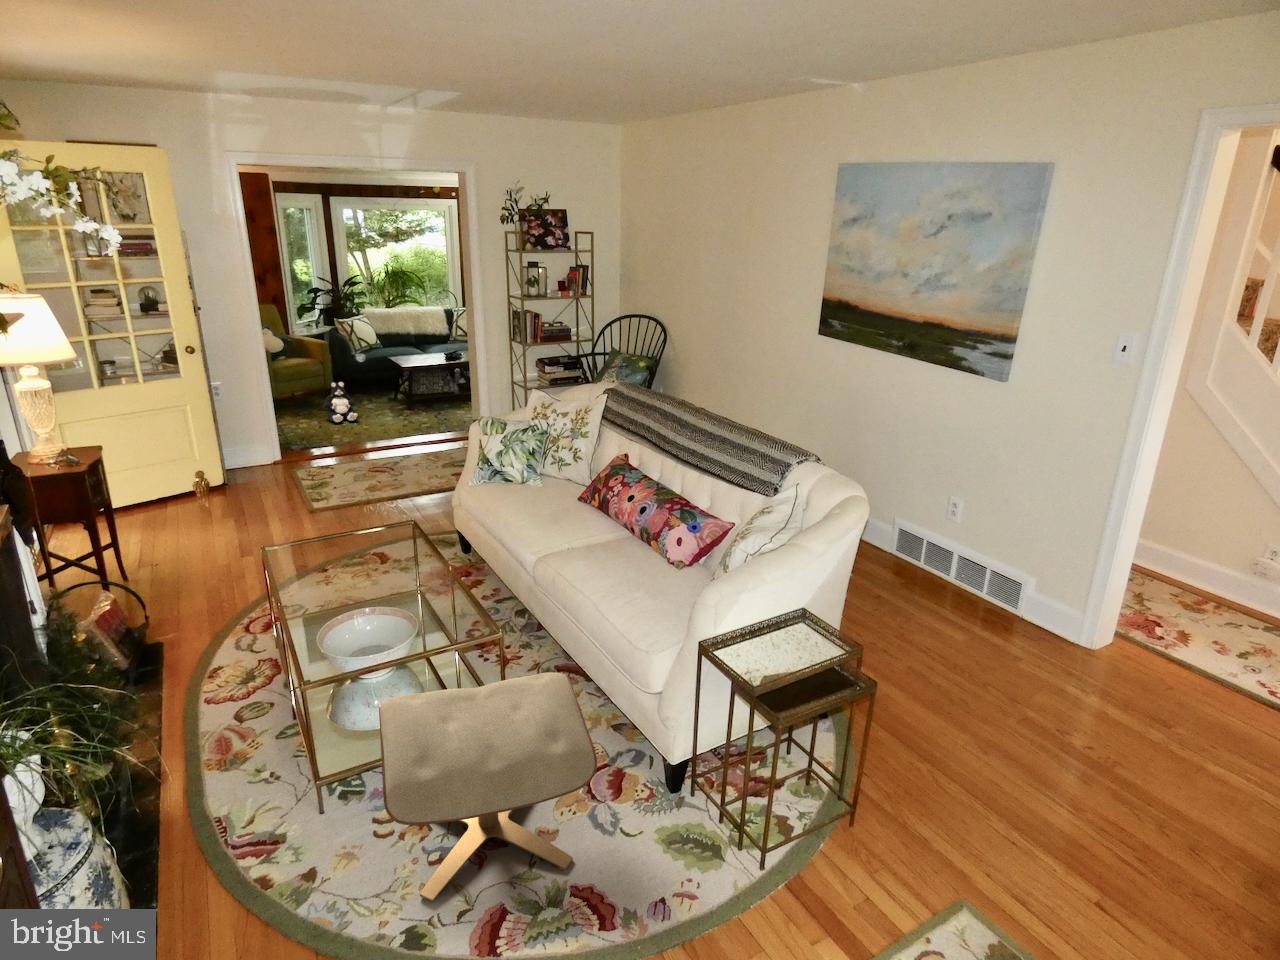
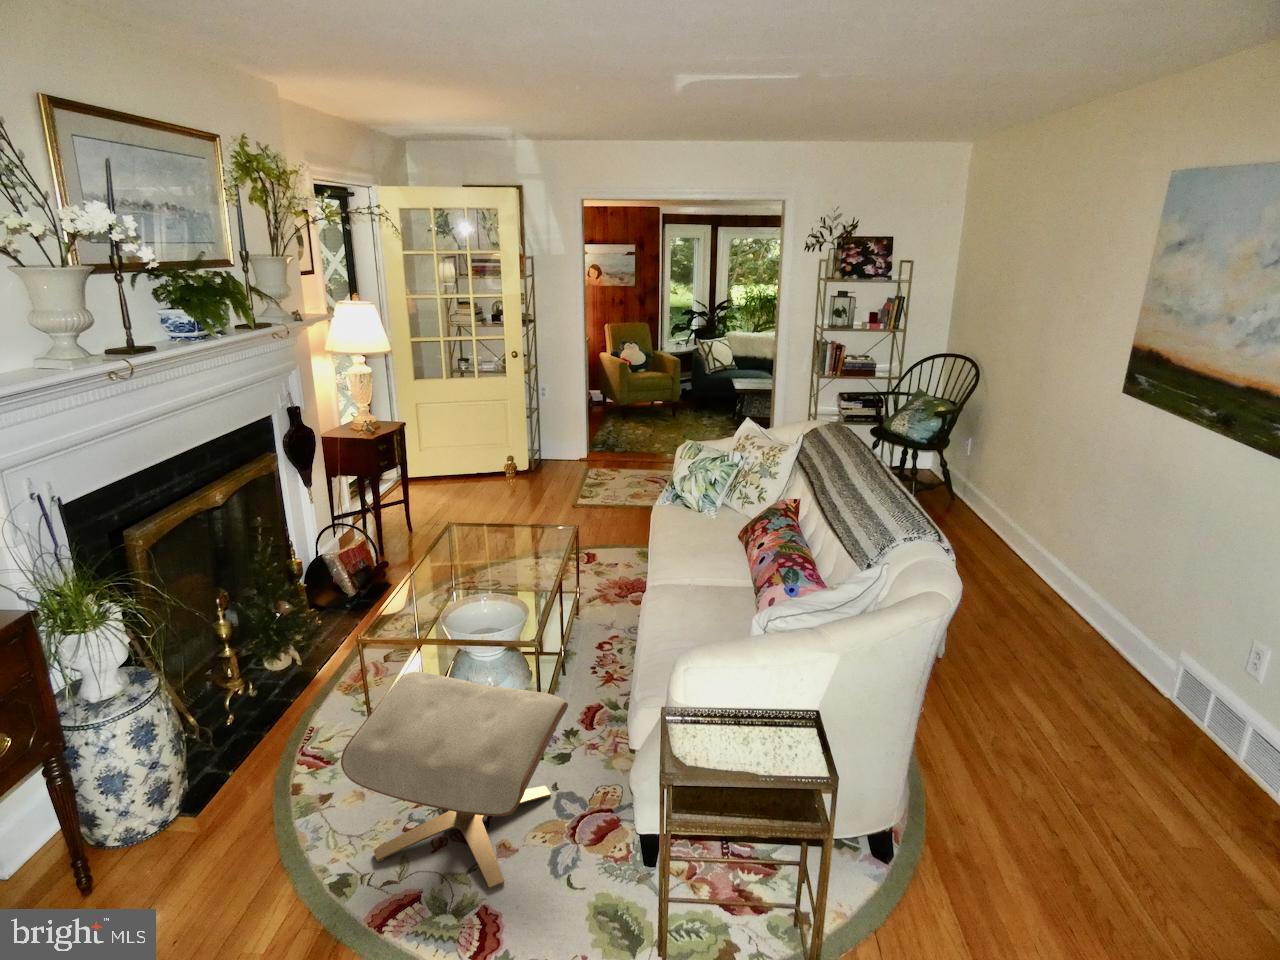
plush toy: present [323,382,358,422] -> none [656,395,683,430]

